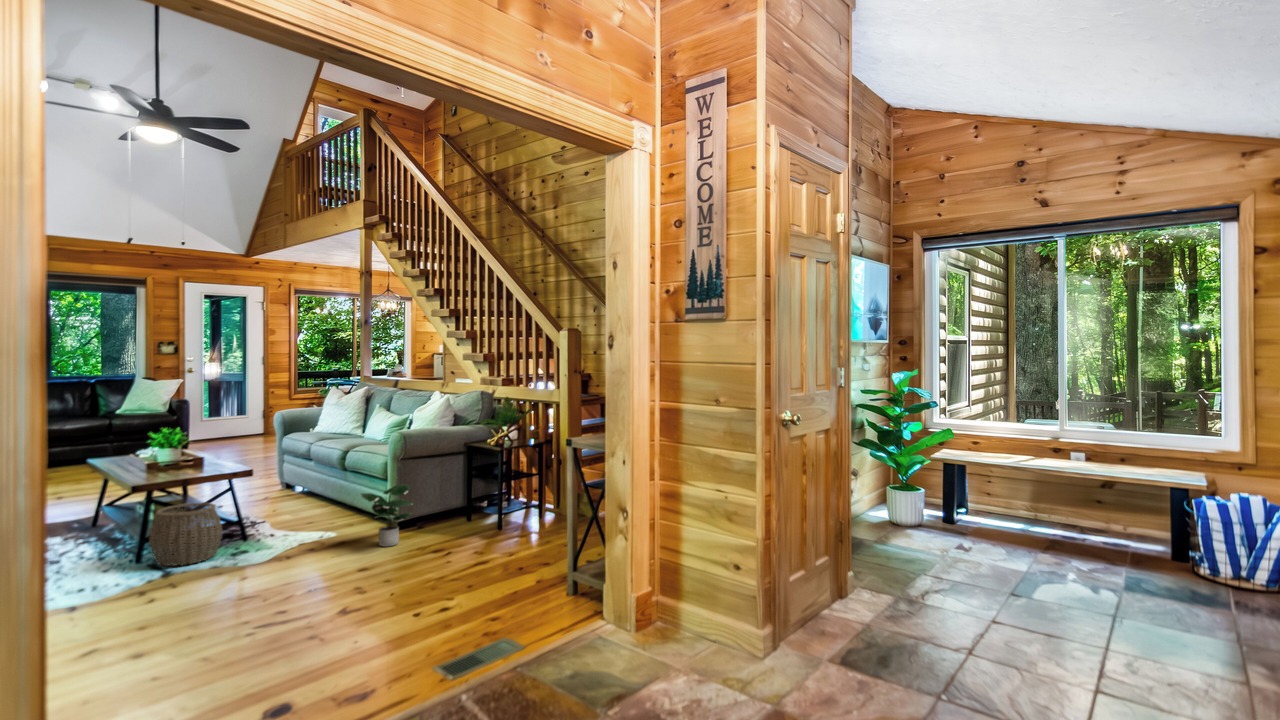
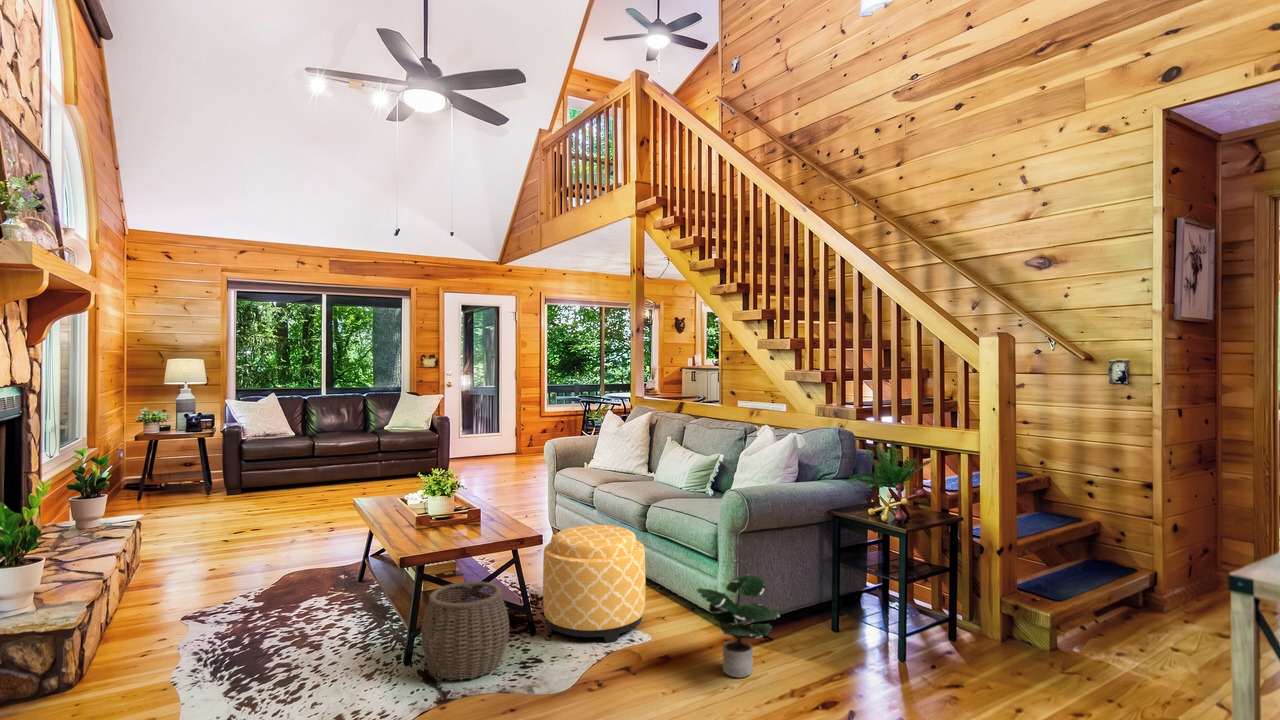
ottoman: none [255,464,336,540] -> present [543,525,645,642]

